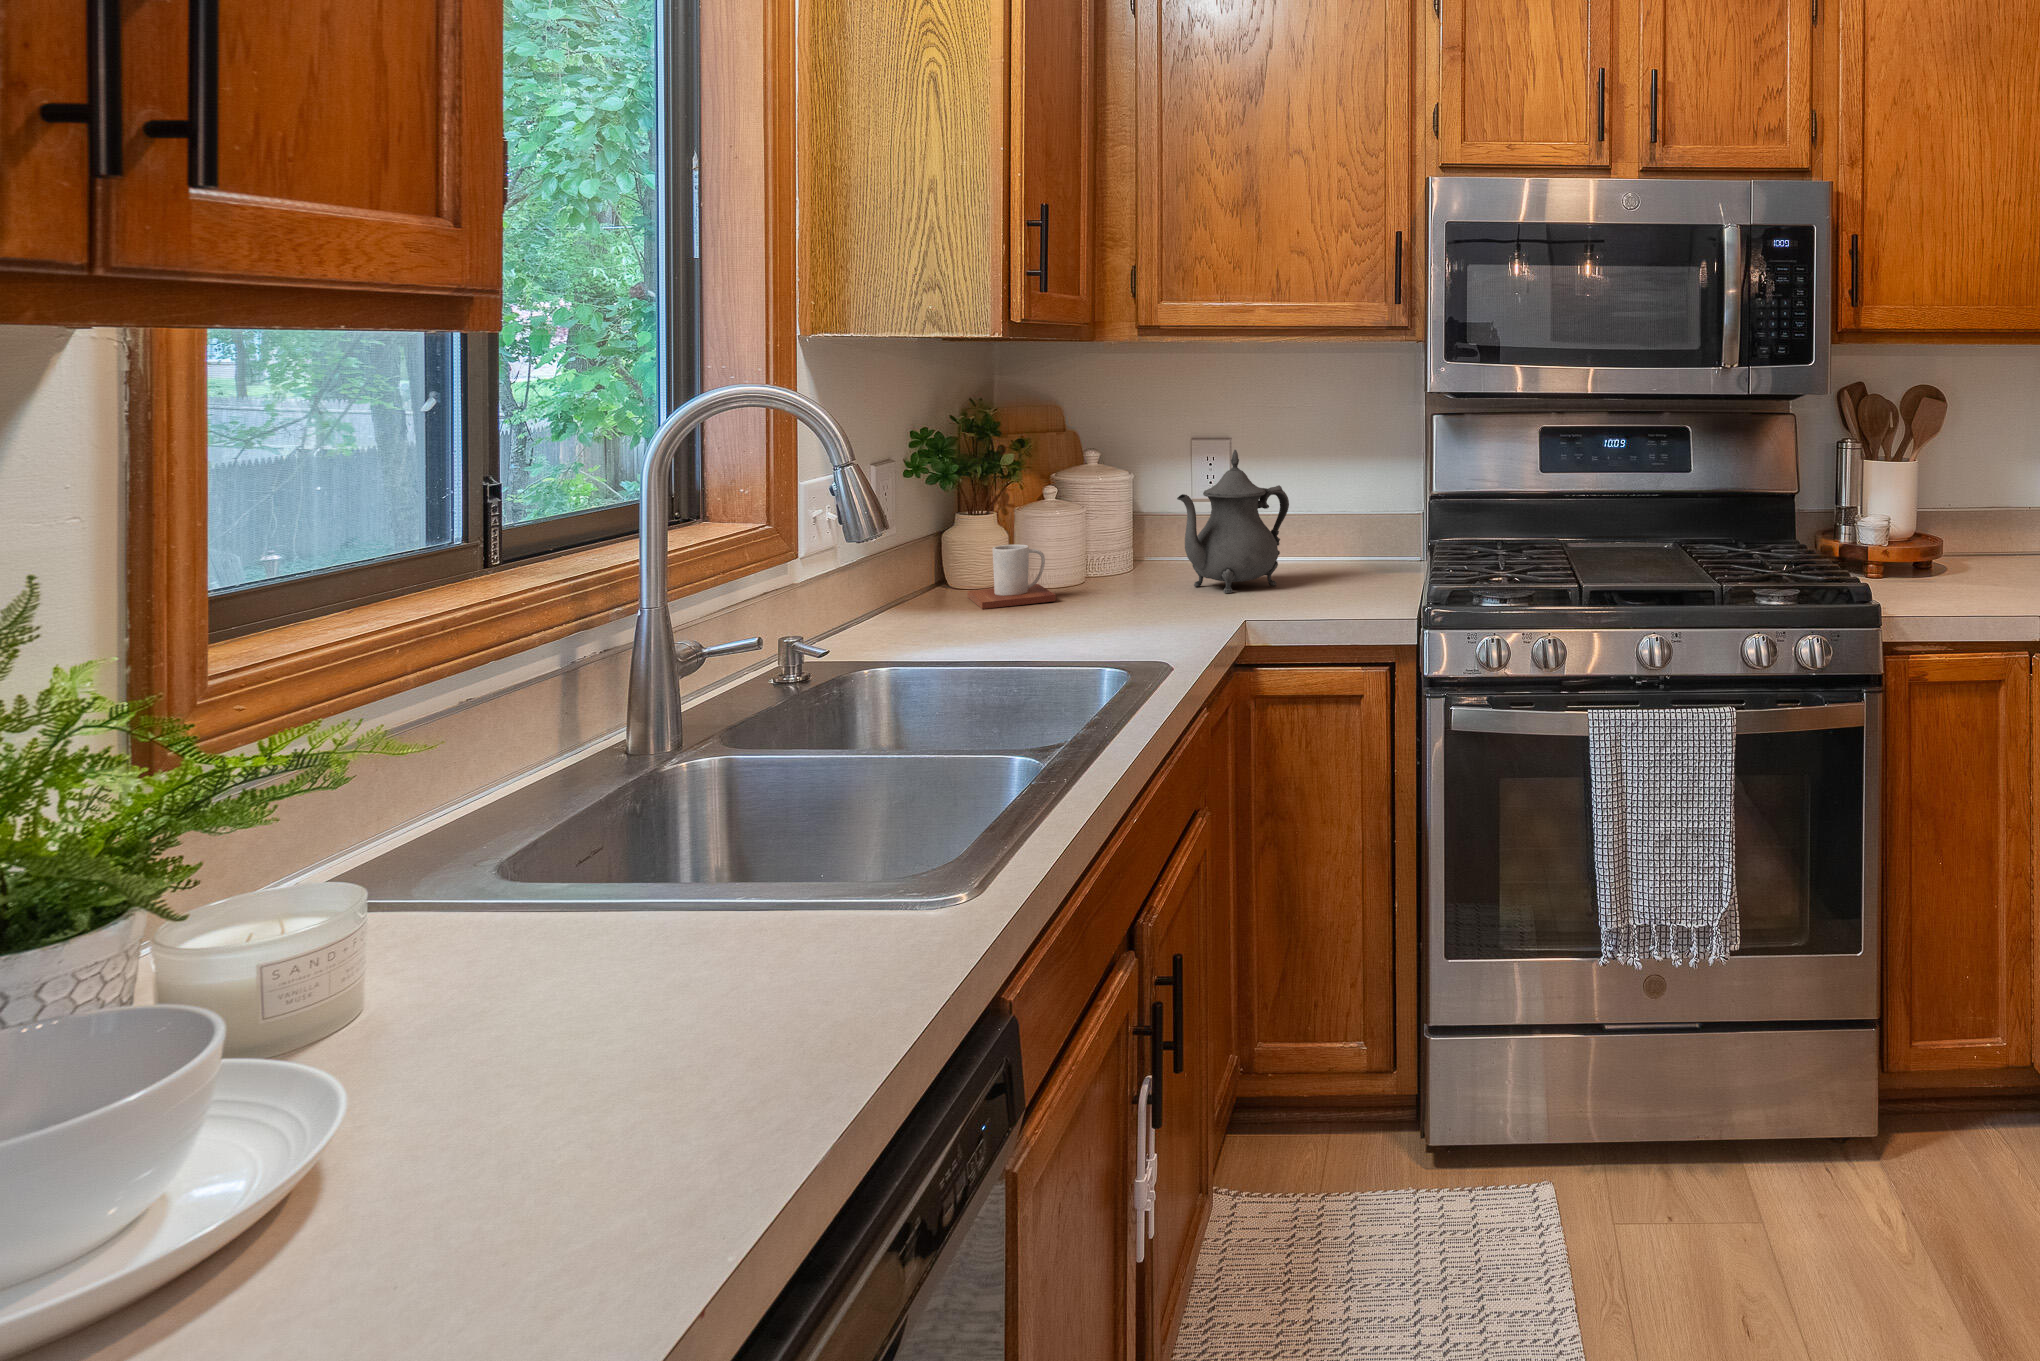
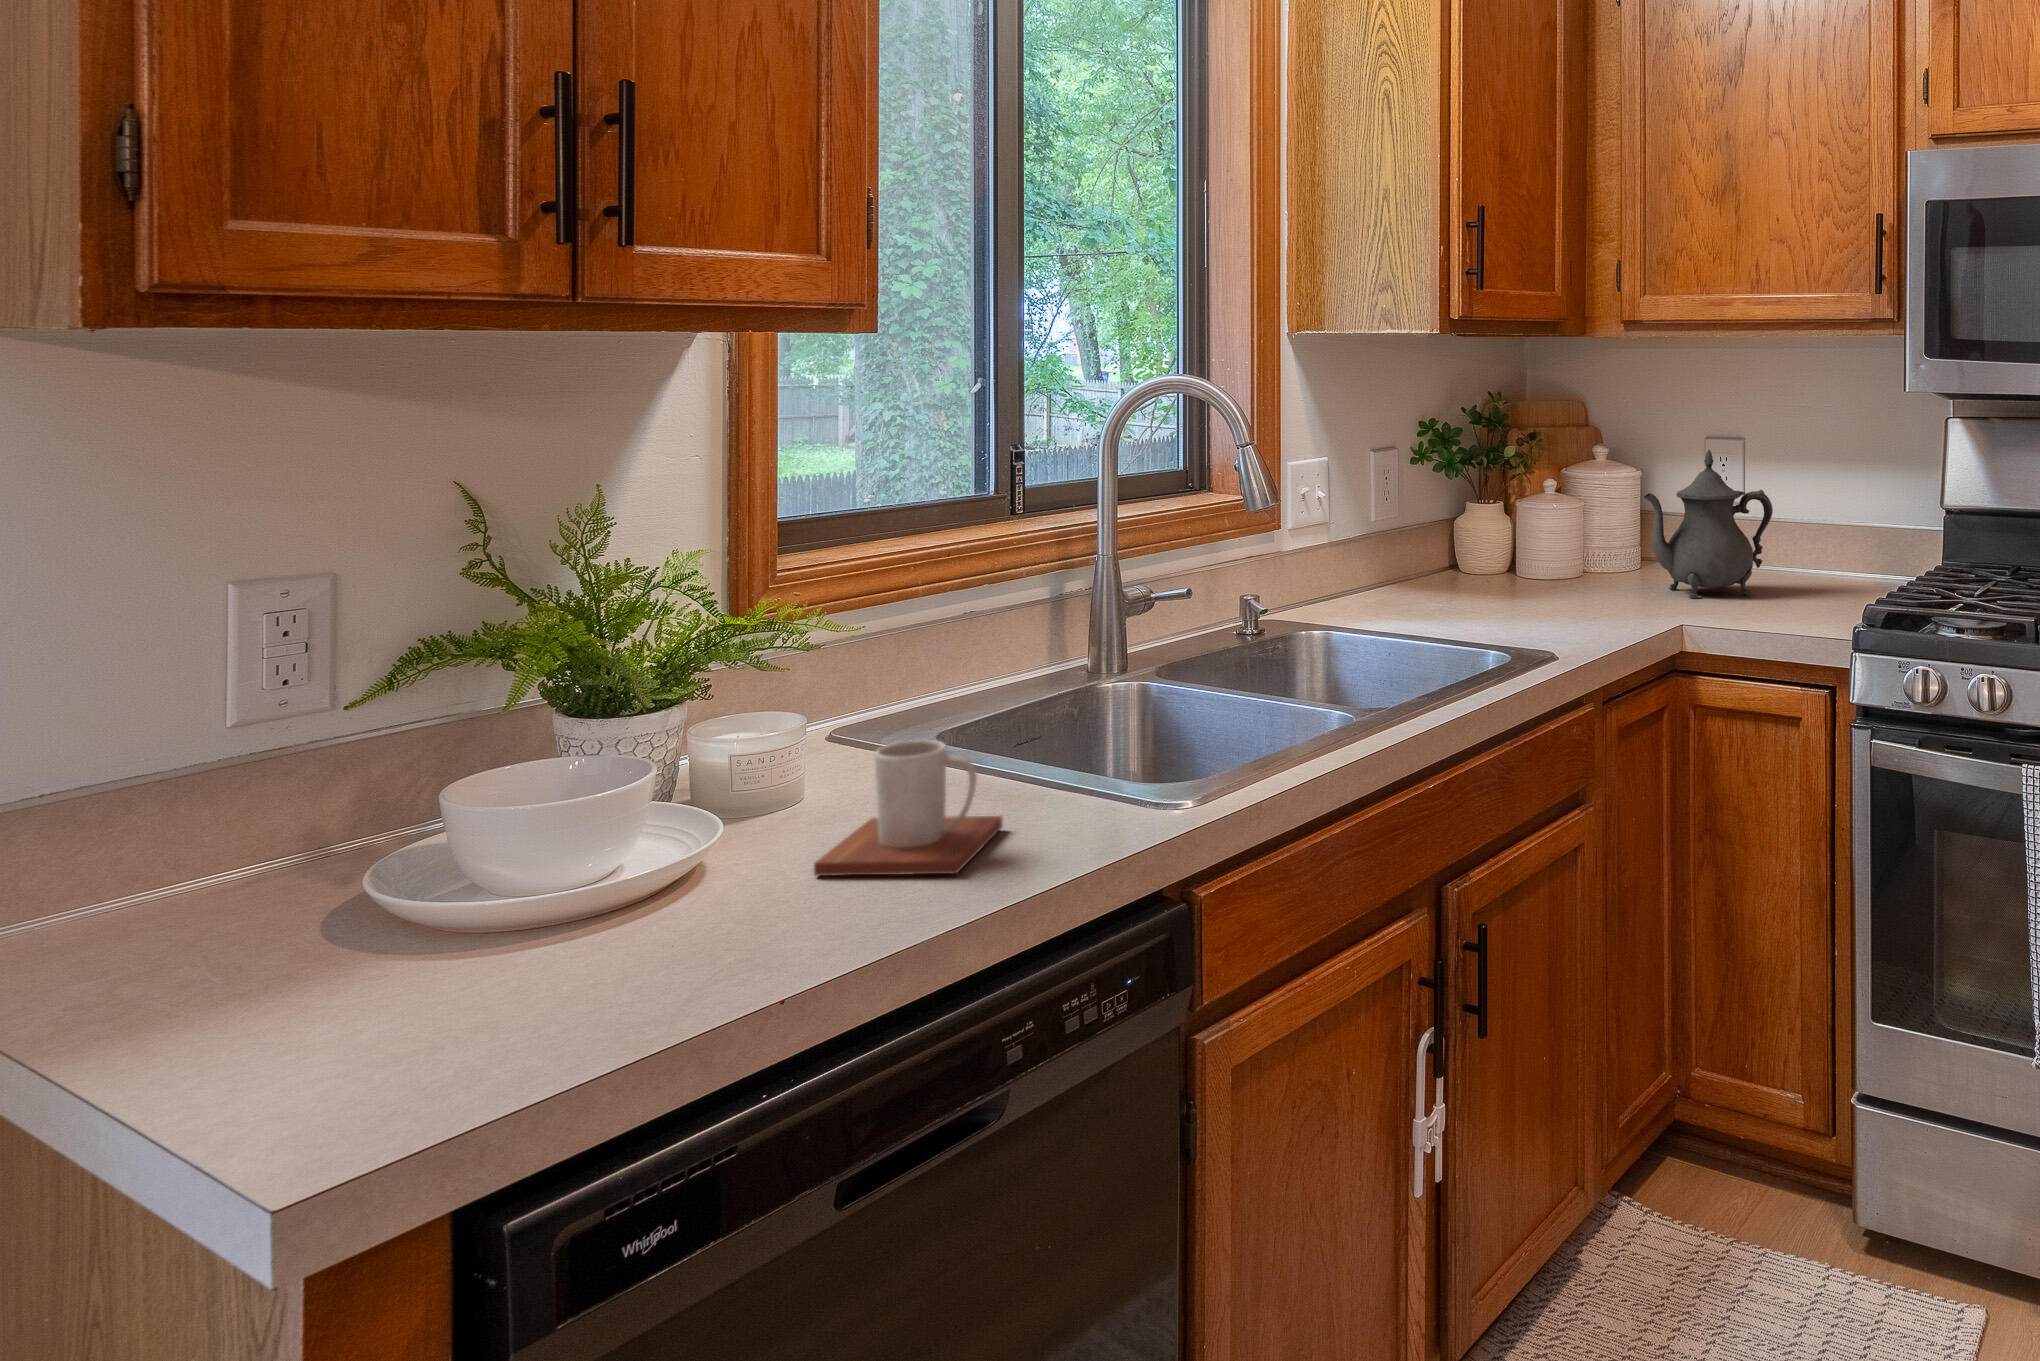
mug: present [968,544,1056,609] -> present [814,740,1003,876]

